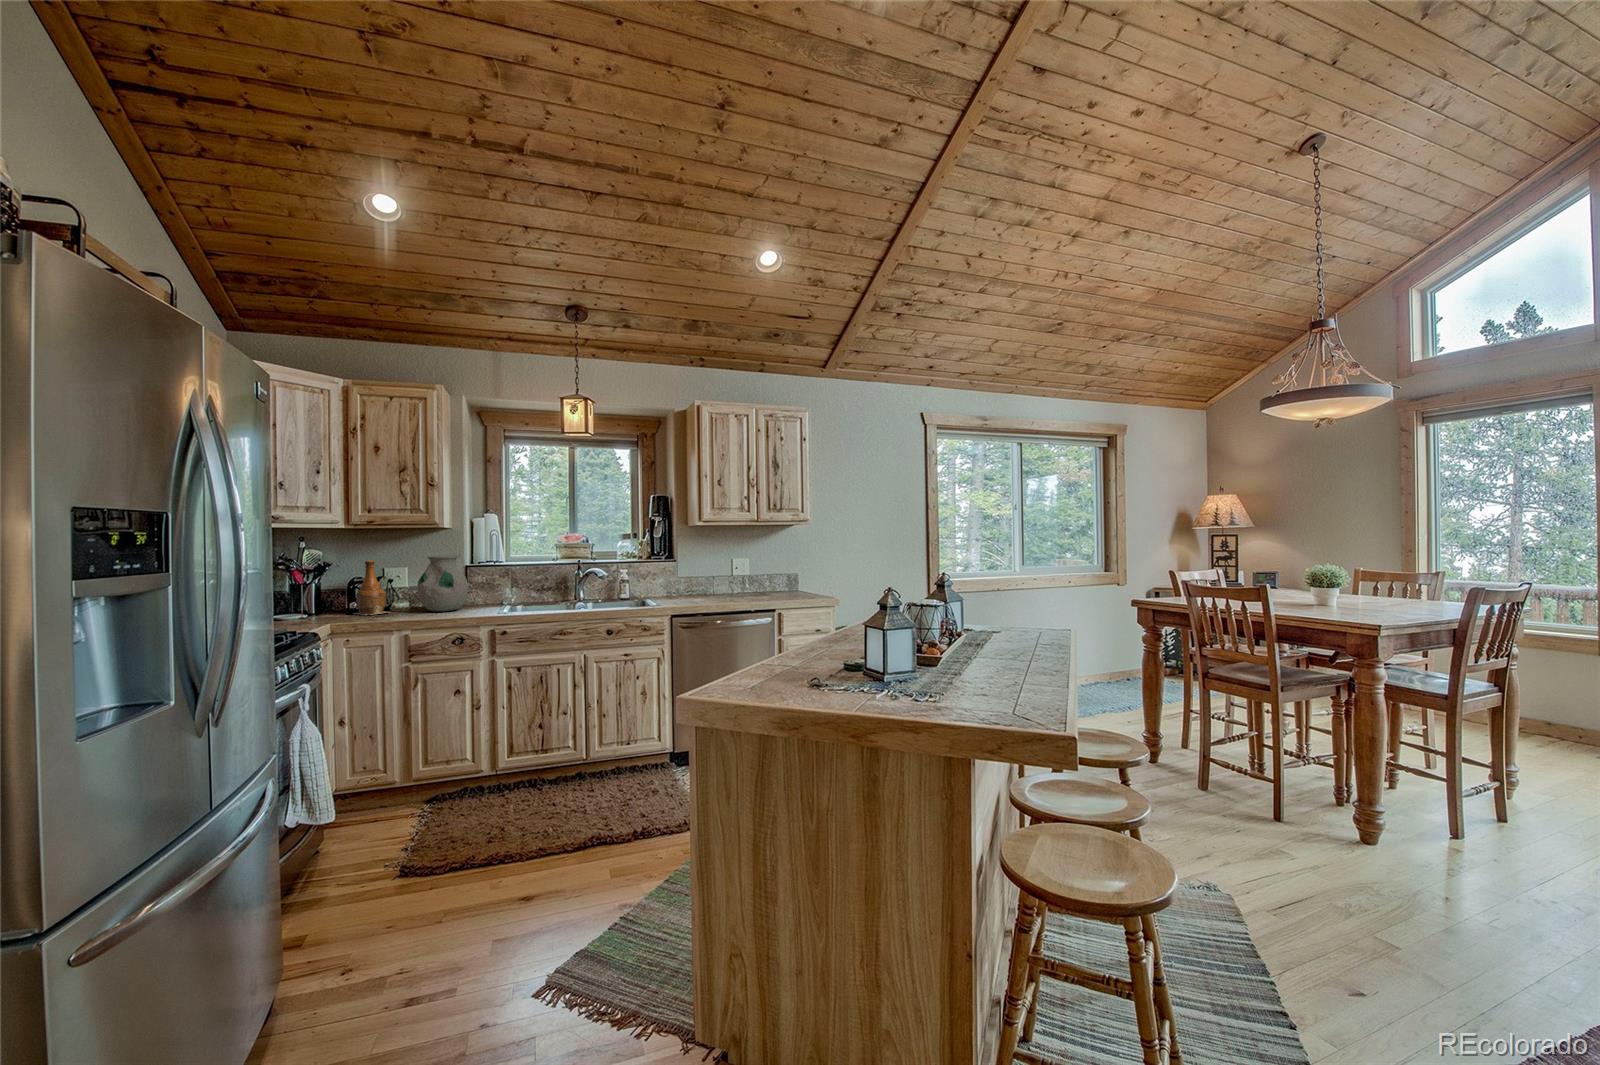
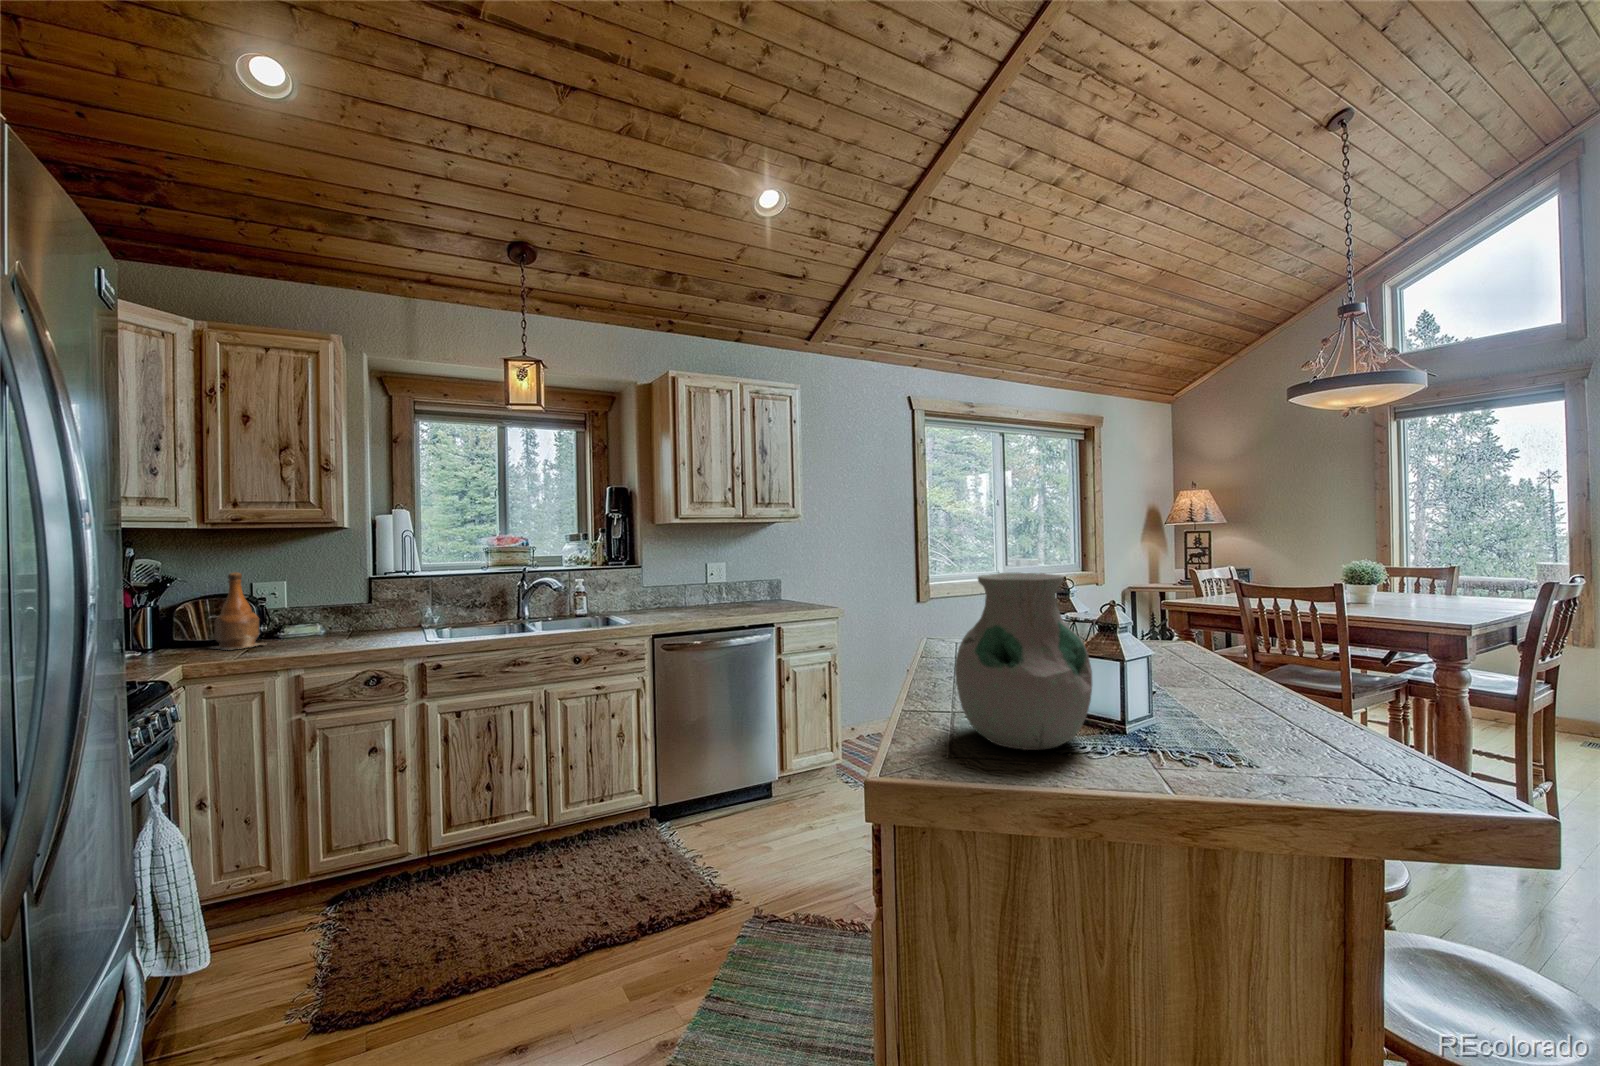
vase: present [417,555,468,612] -> present [955,573,1092,750]

